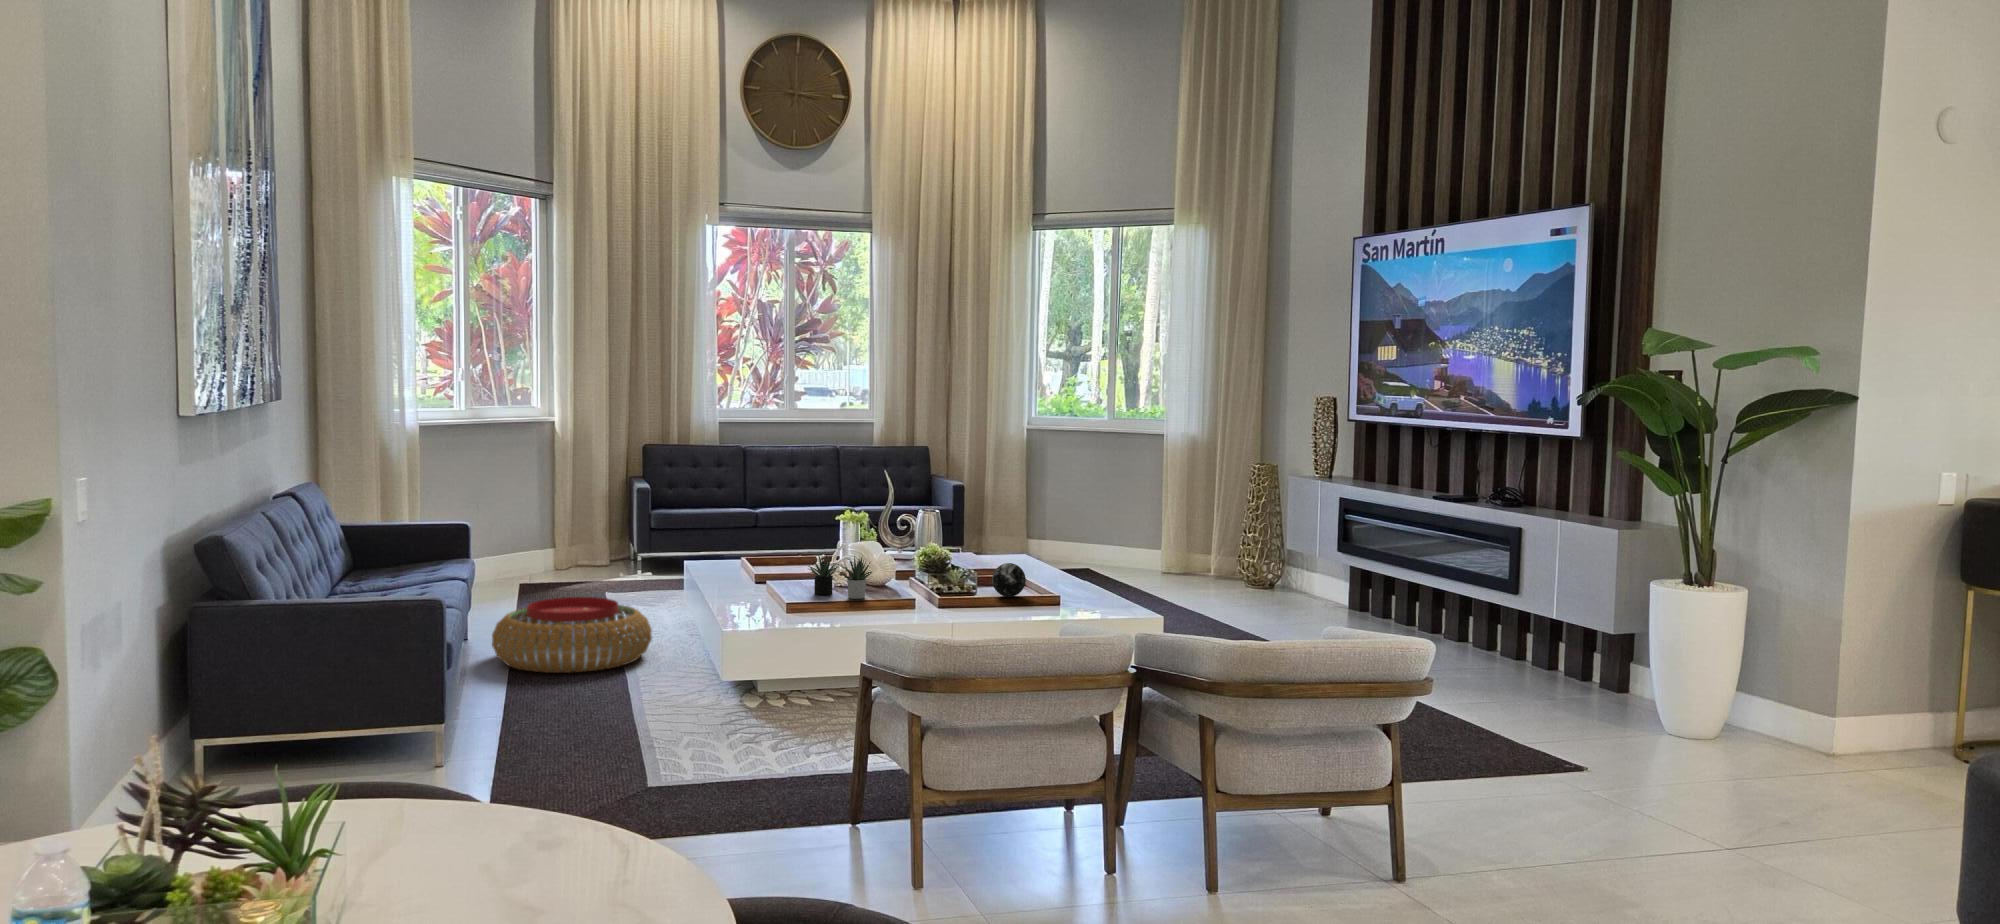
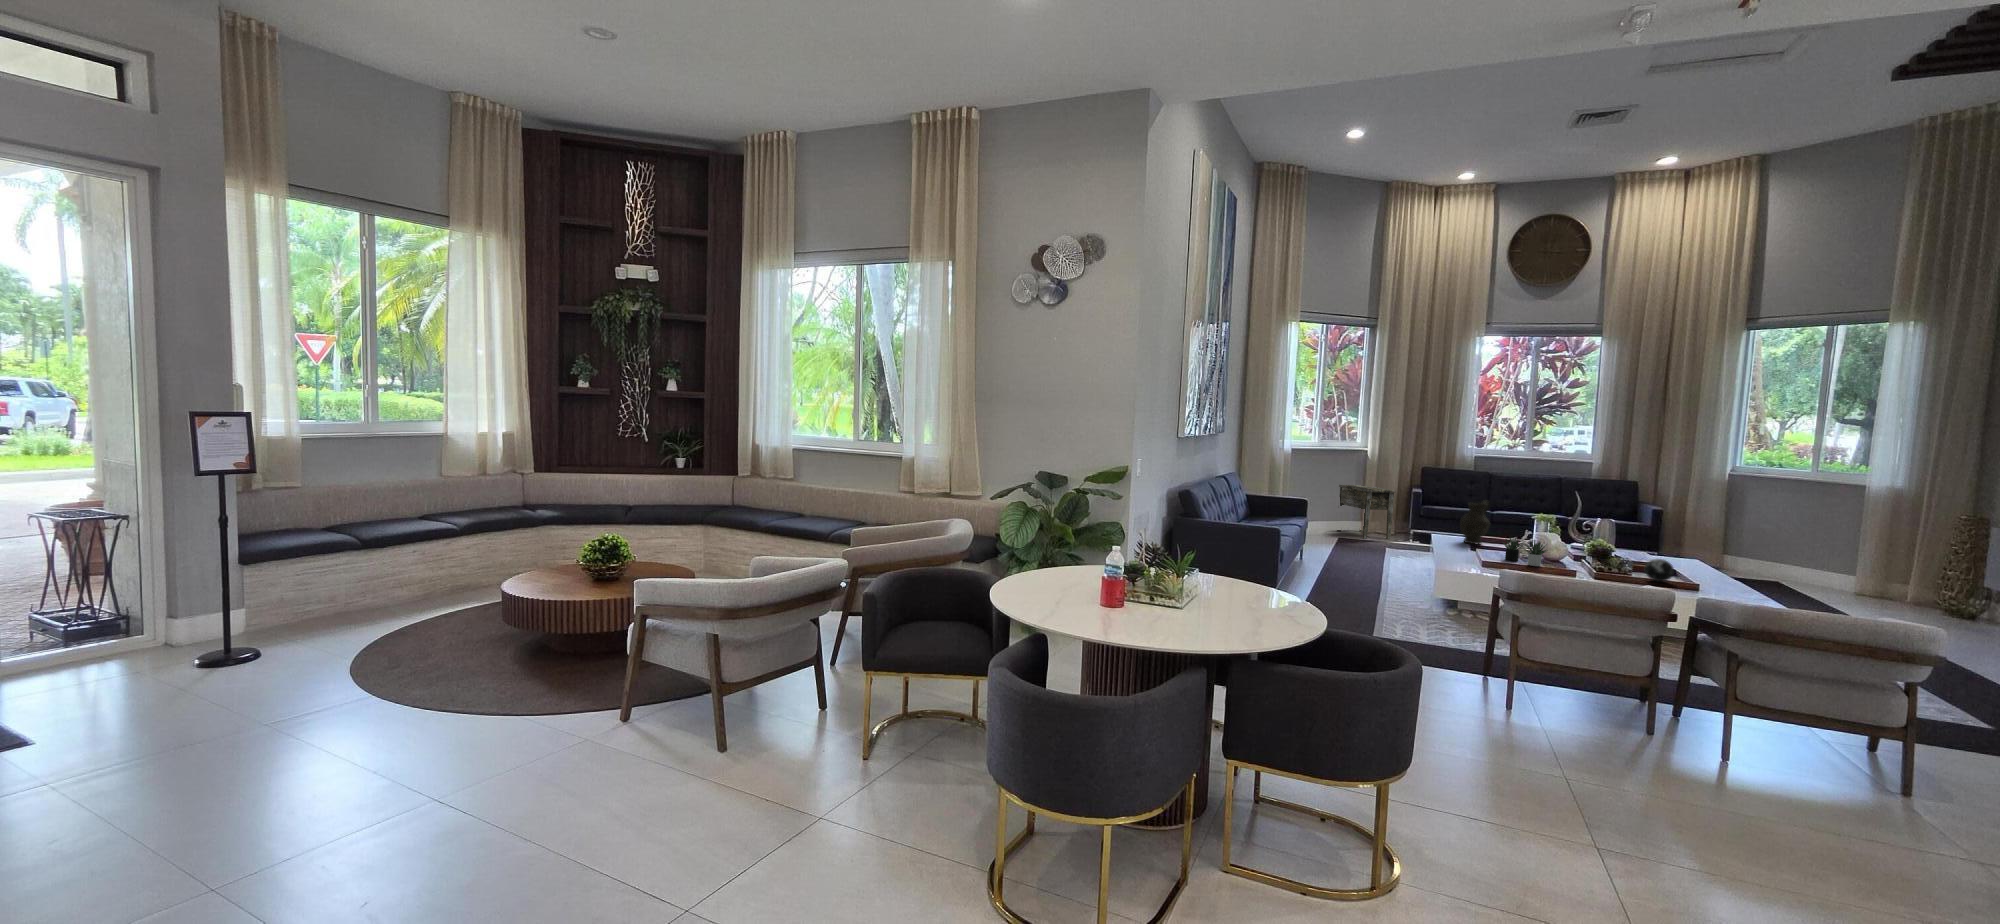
side table: none [508,484,608,582] -> present [1337,485,1396,539]
decorative vase: none [736,497,779,573] -> present [1460,501,1490,544]
pouf: present [492,597,652,673] -> none [1312,542,1402,583]

